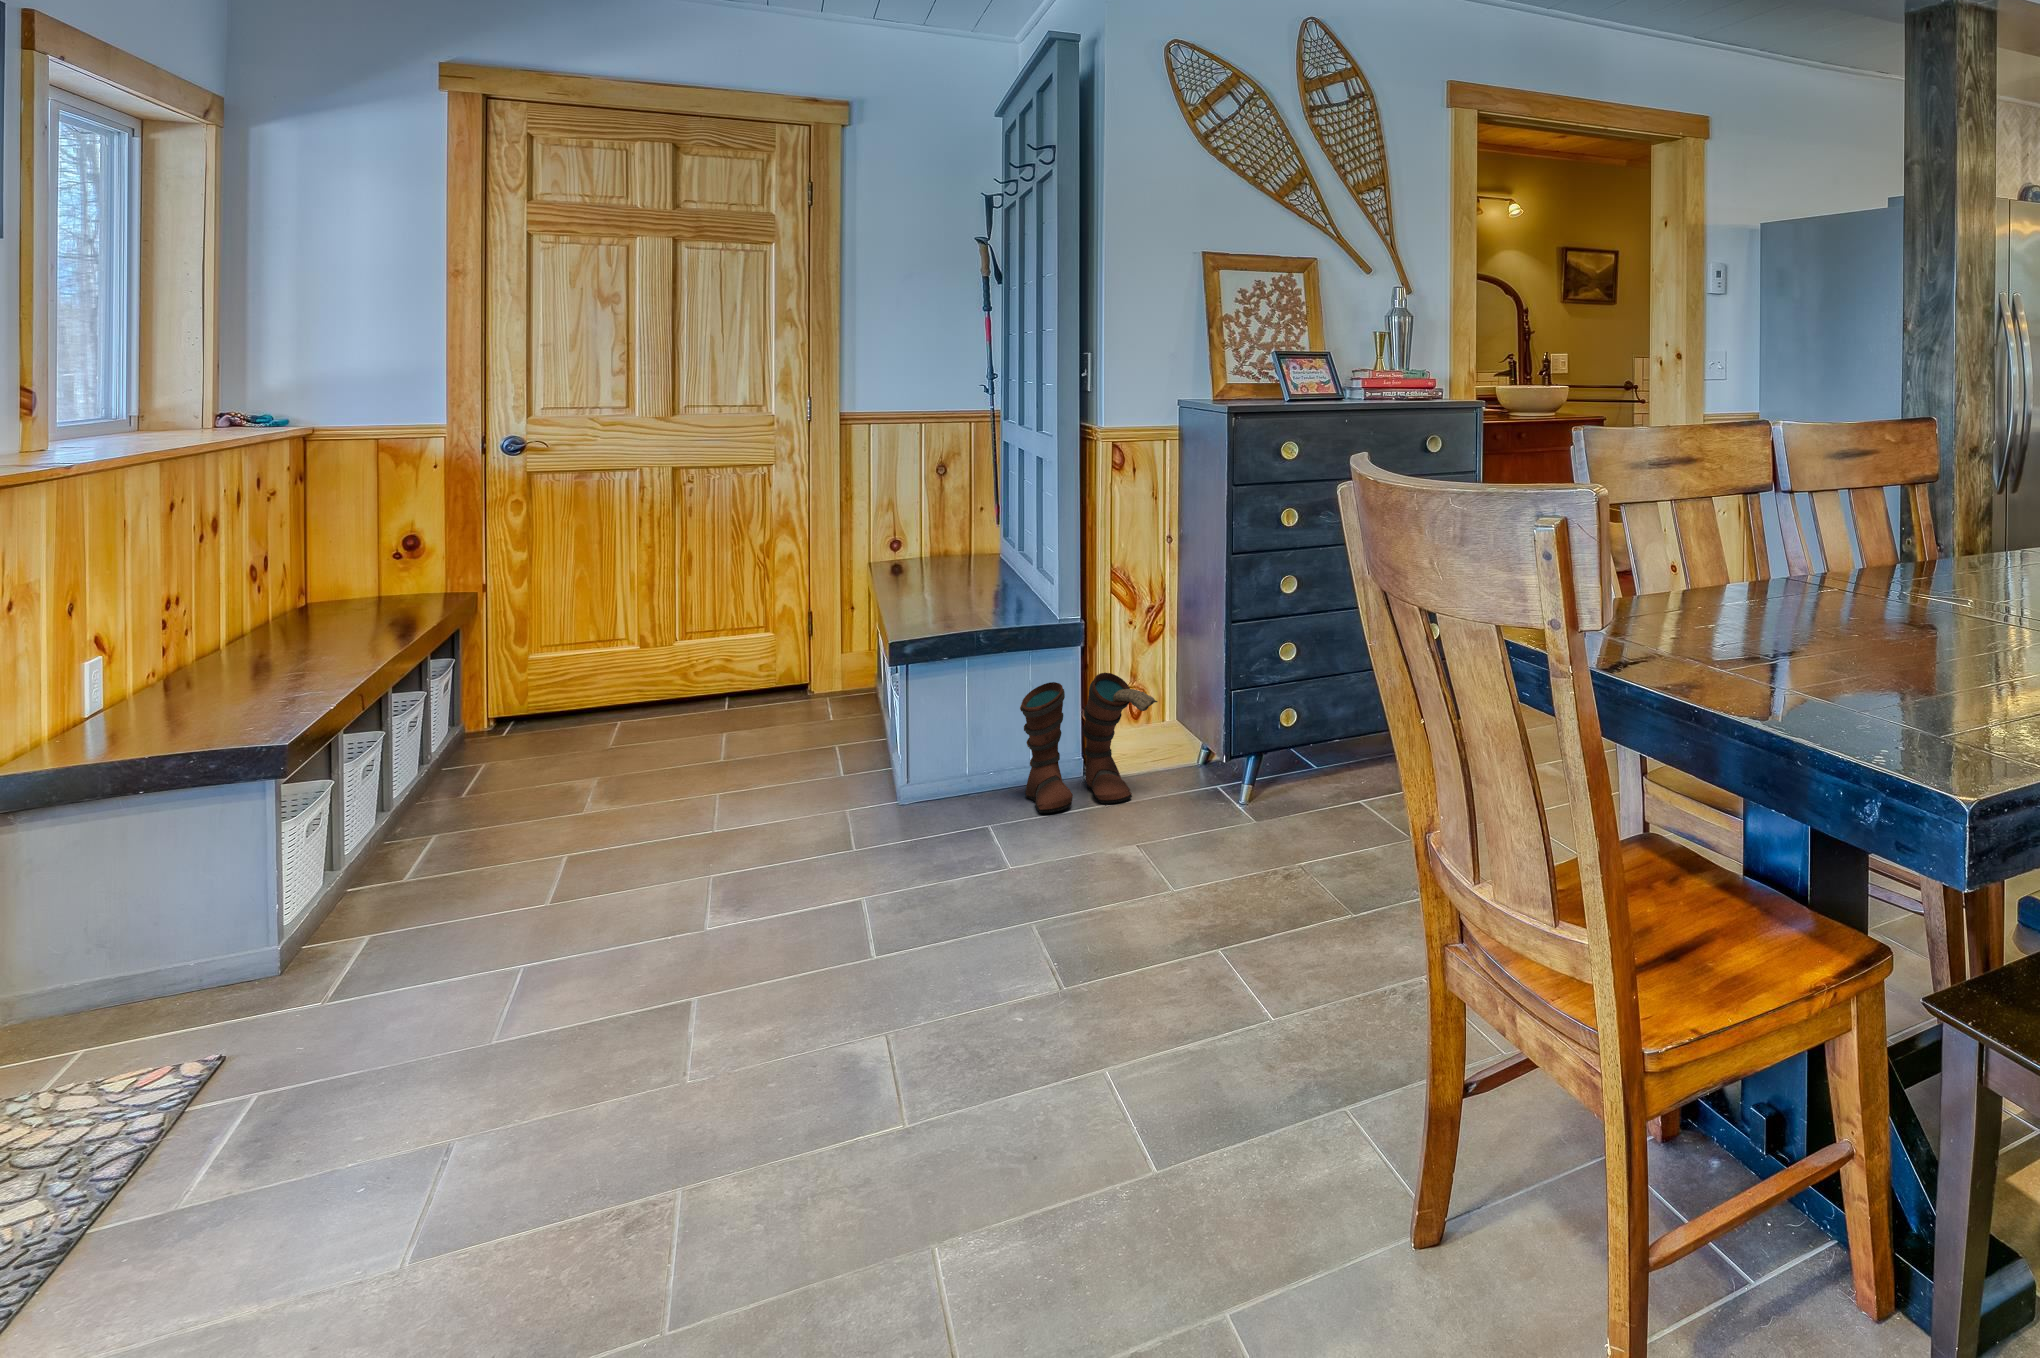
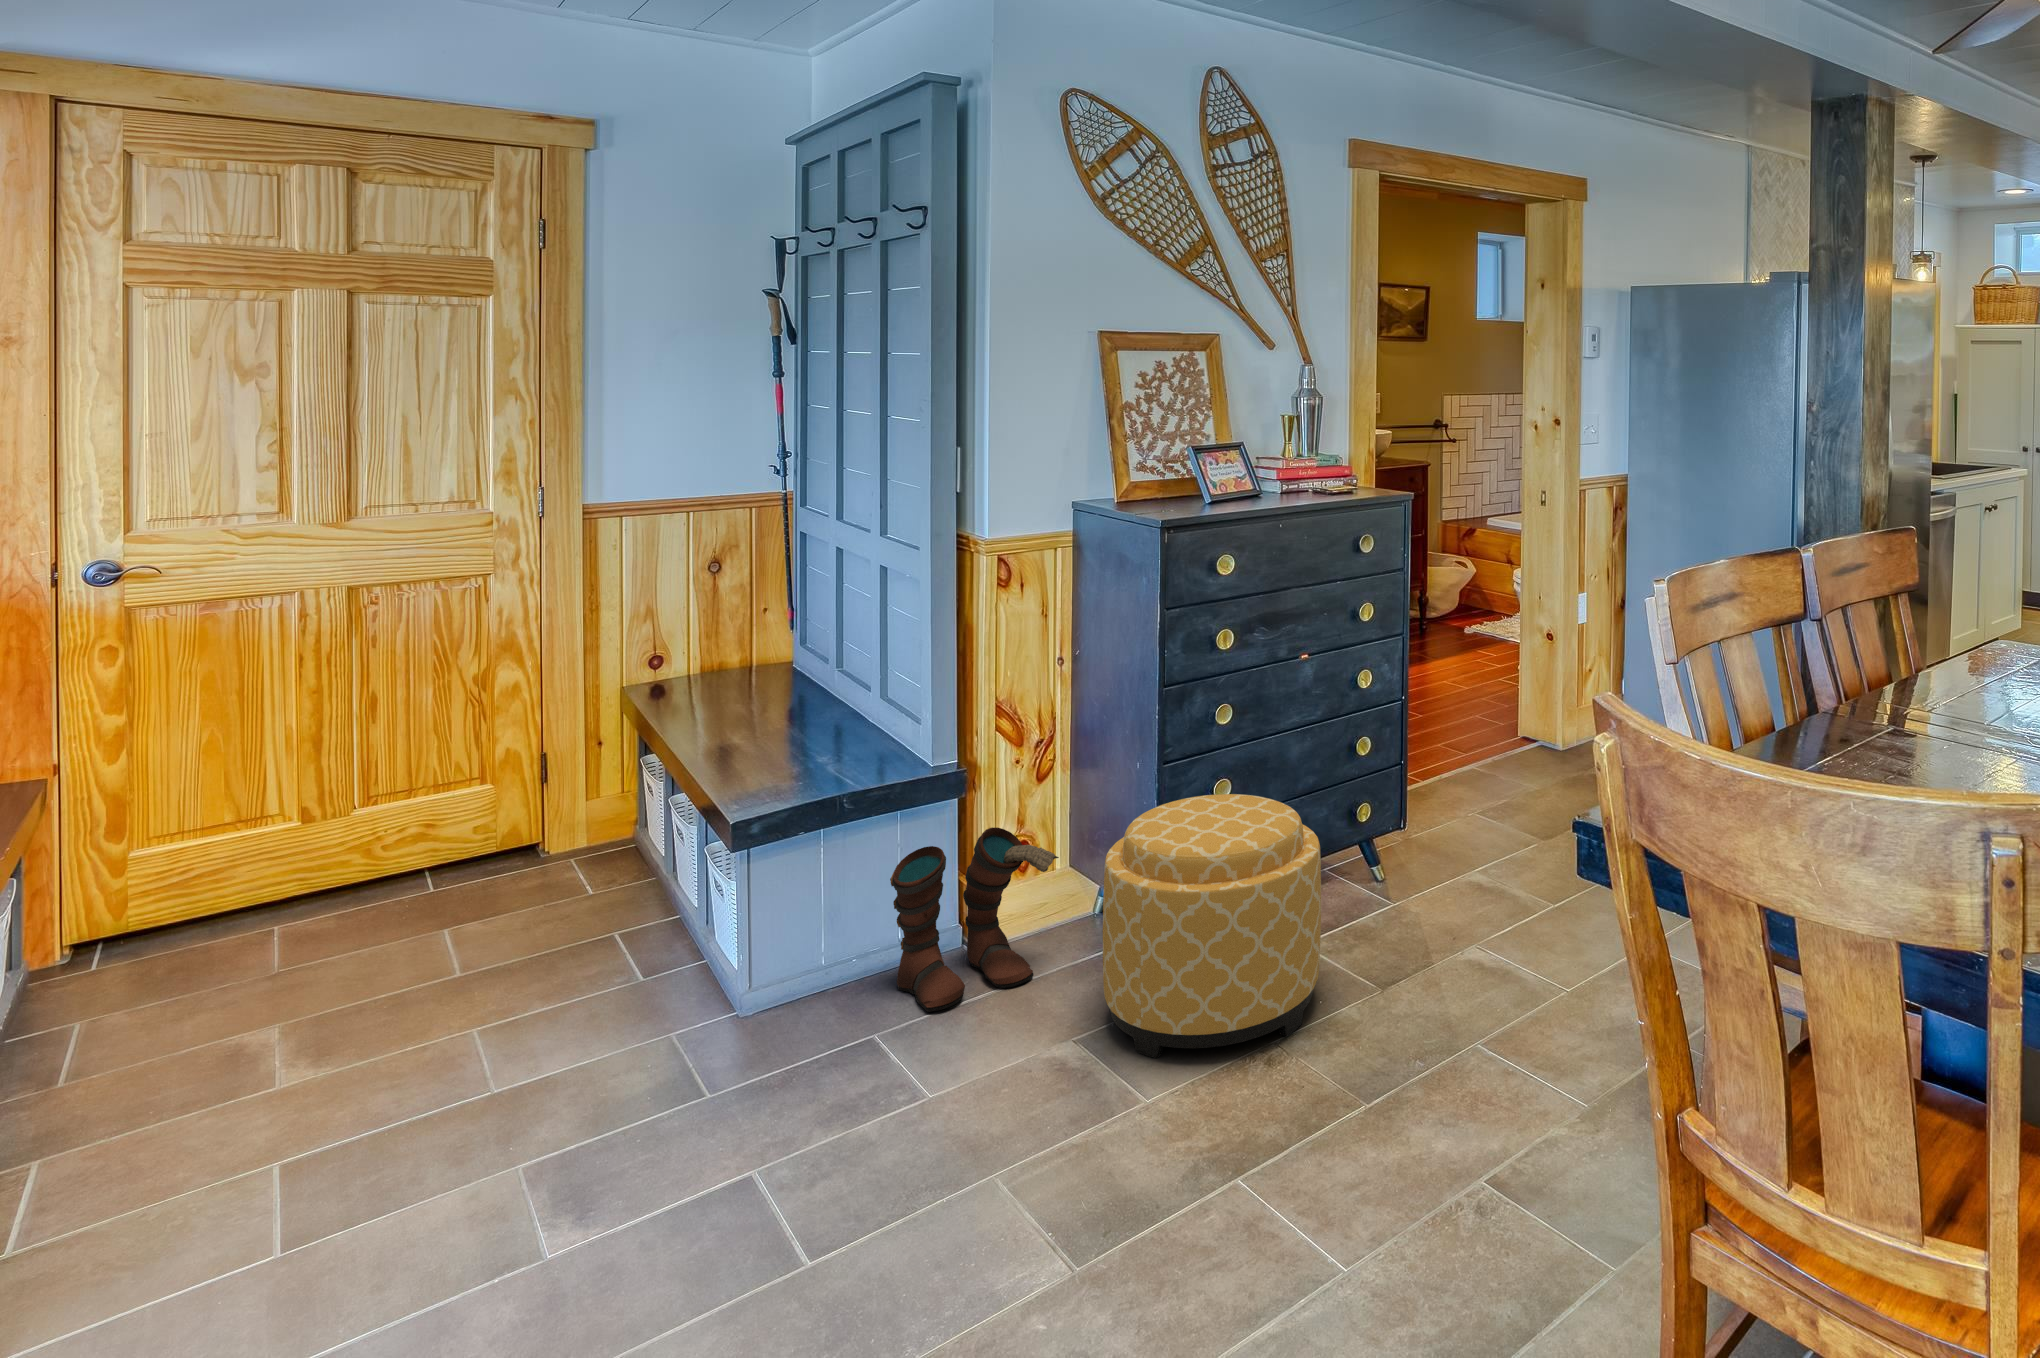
ottoman: none [1168,653,1357,860] -> present [1103,794,1321,1058]

